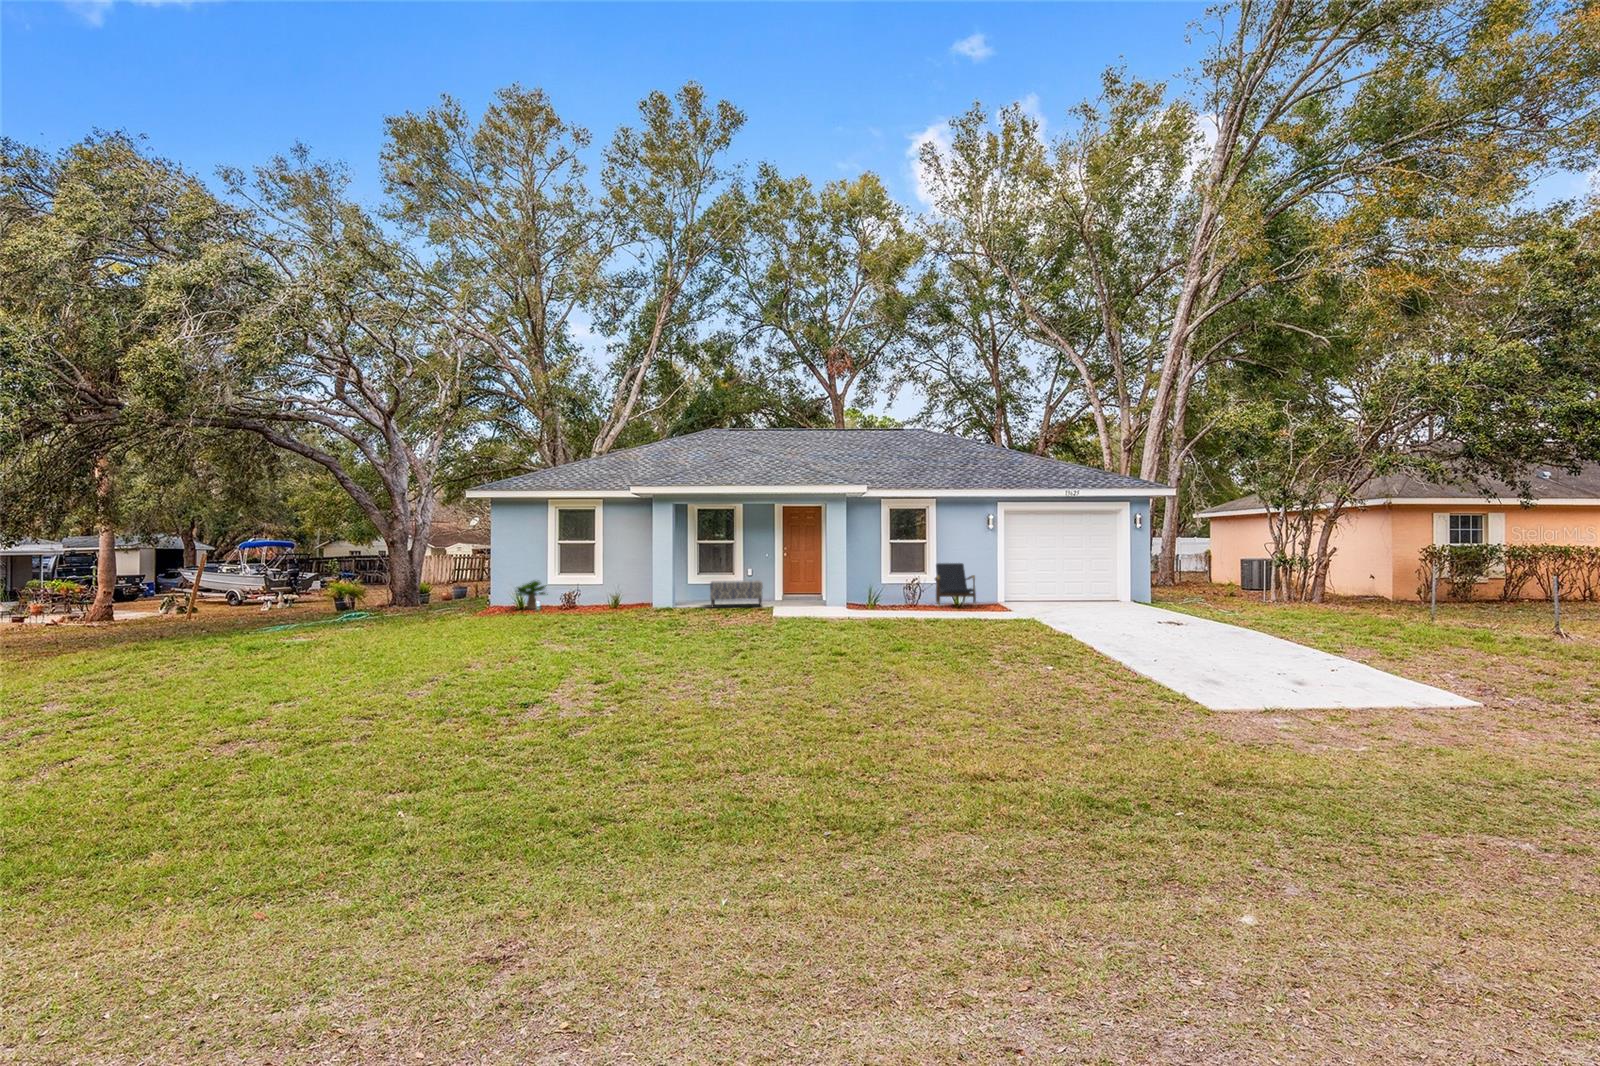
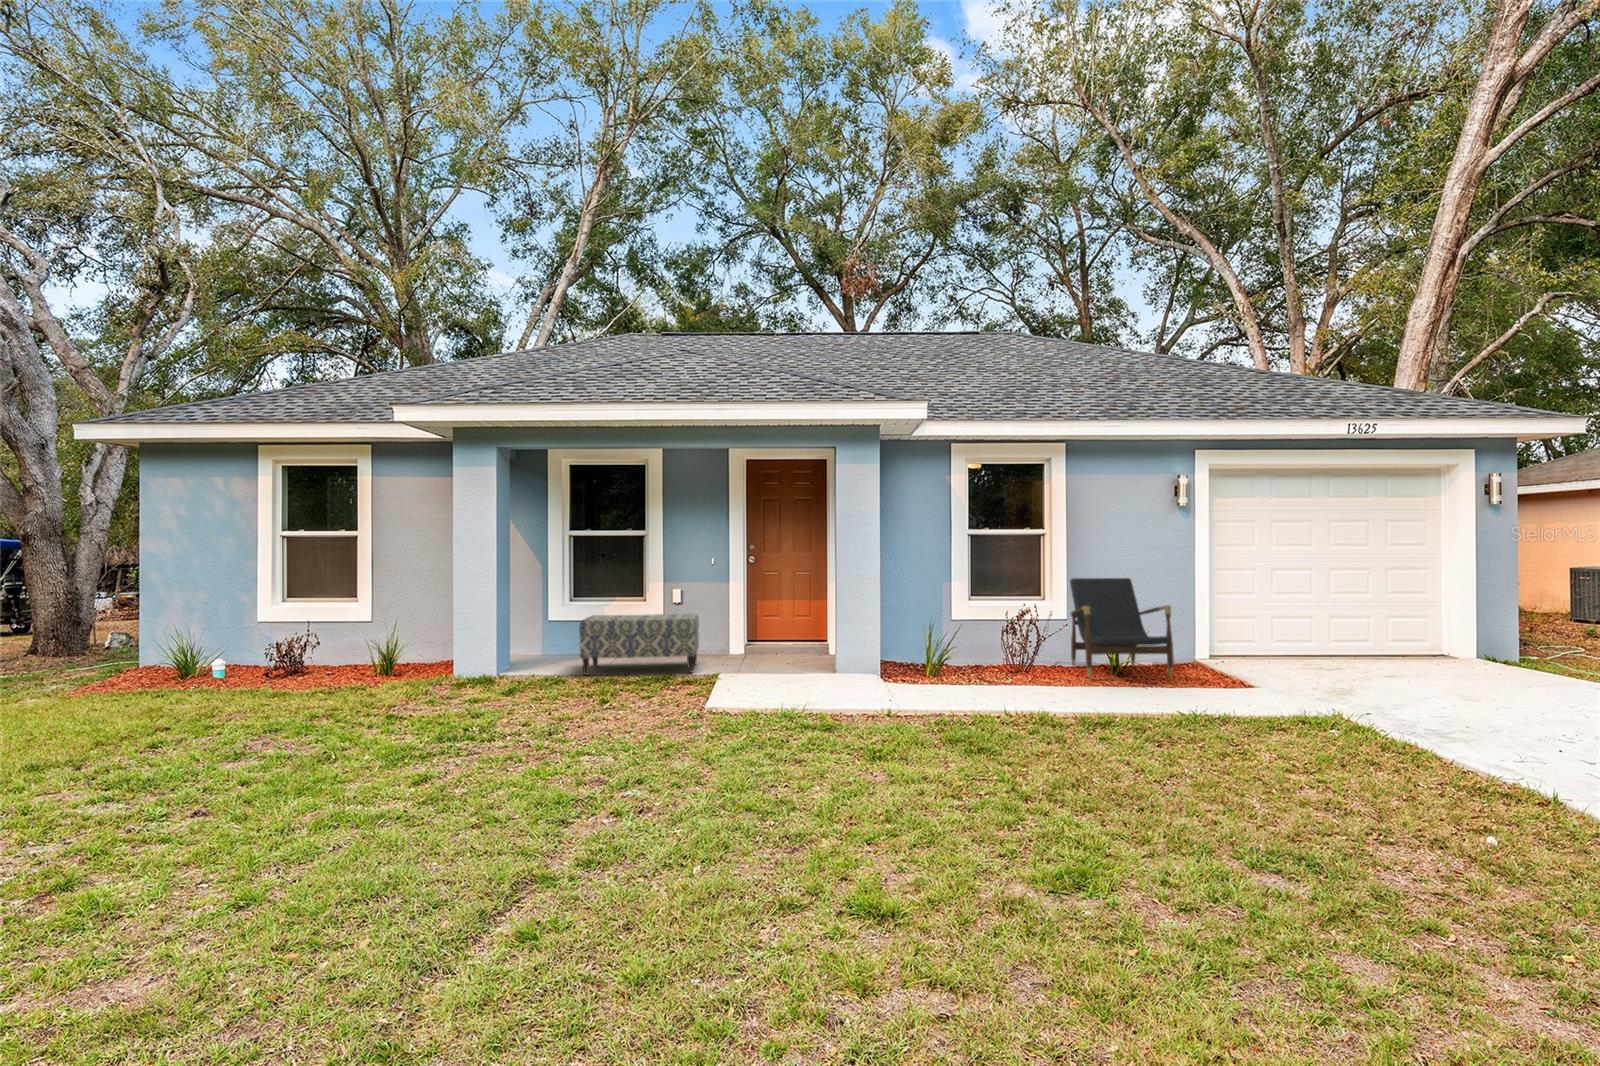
potted plant: present [516,581,548,609] -> none [148,611,247,677]

